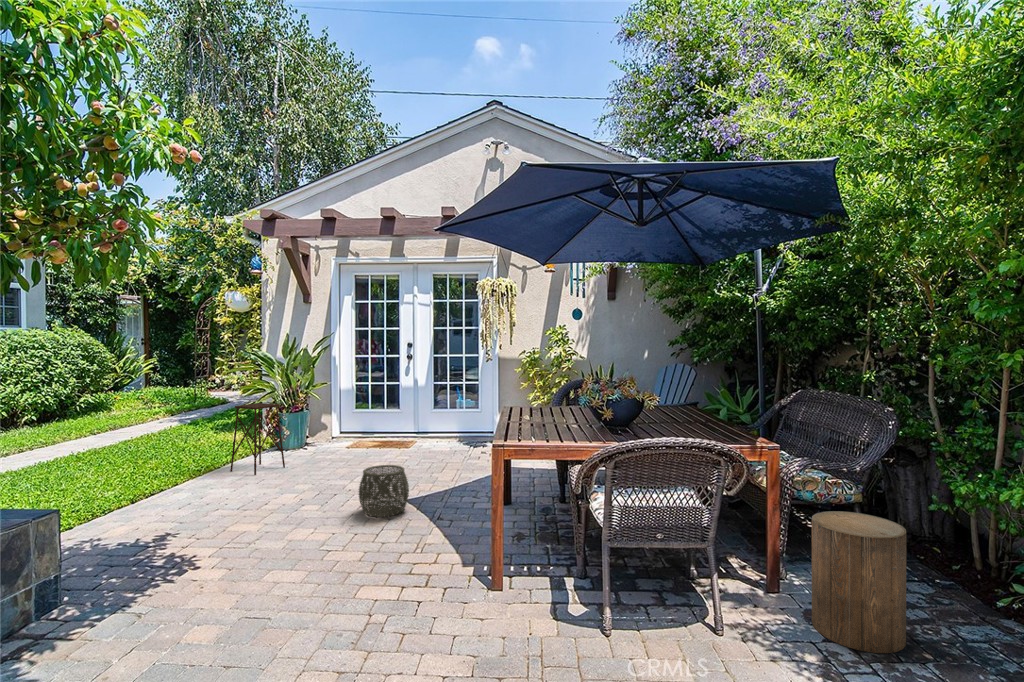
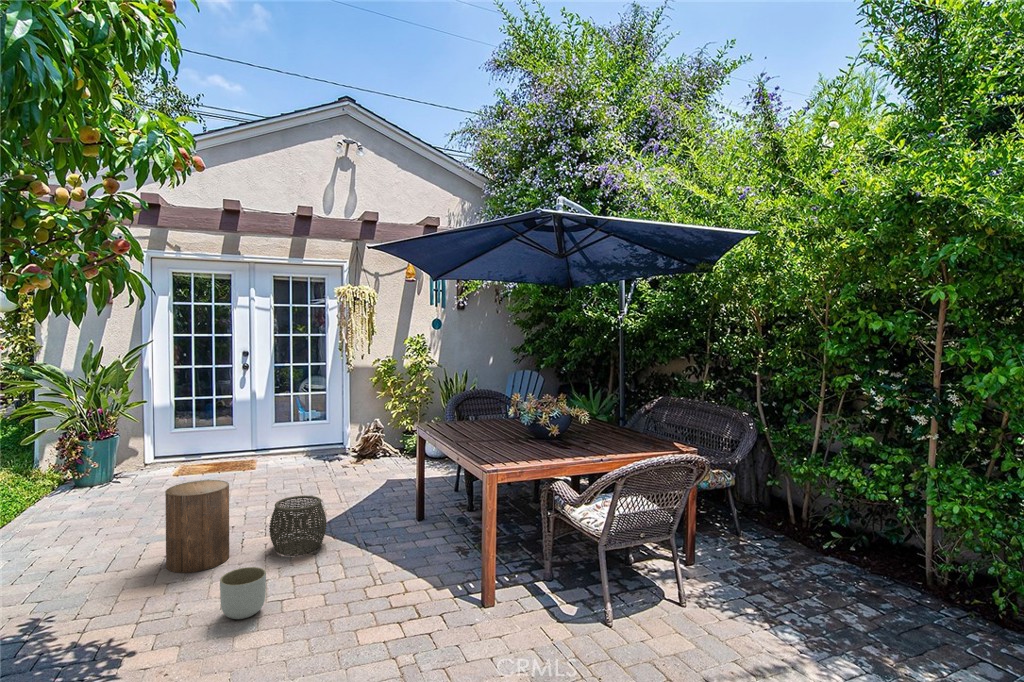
side table: present [230,403,285,475] -> none [33,434,113,526]
stool: present [812,511,906,653] -> present [165,480,229,573]
planter: none [277,515,317,558] -> present [220,567,266,619]

